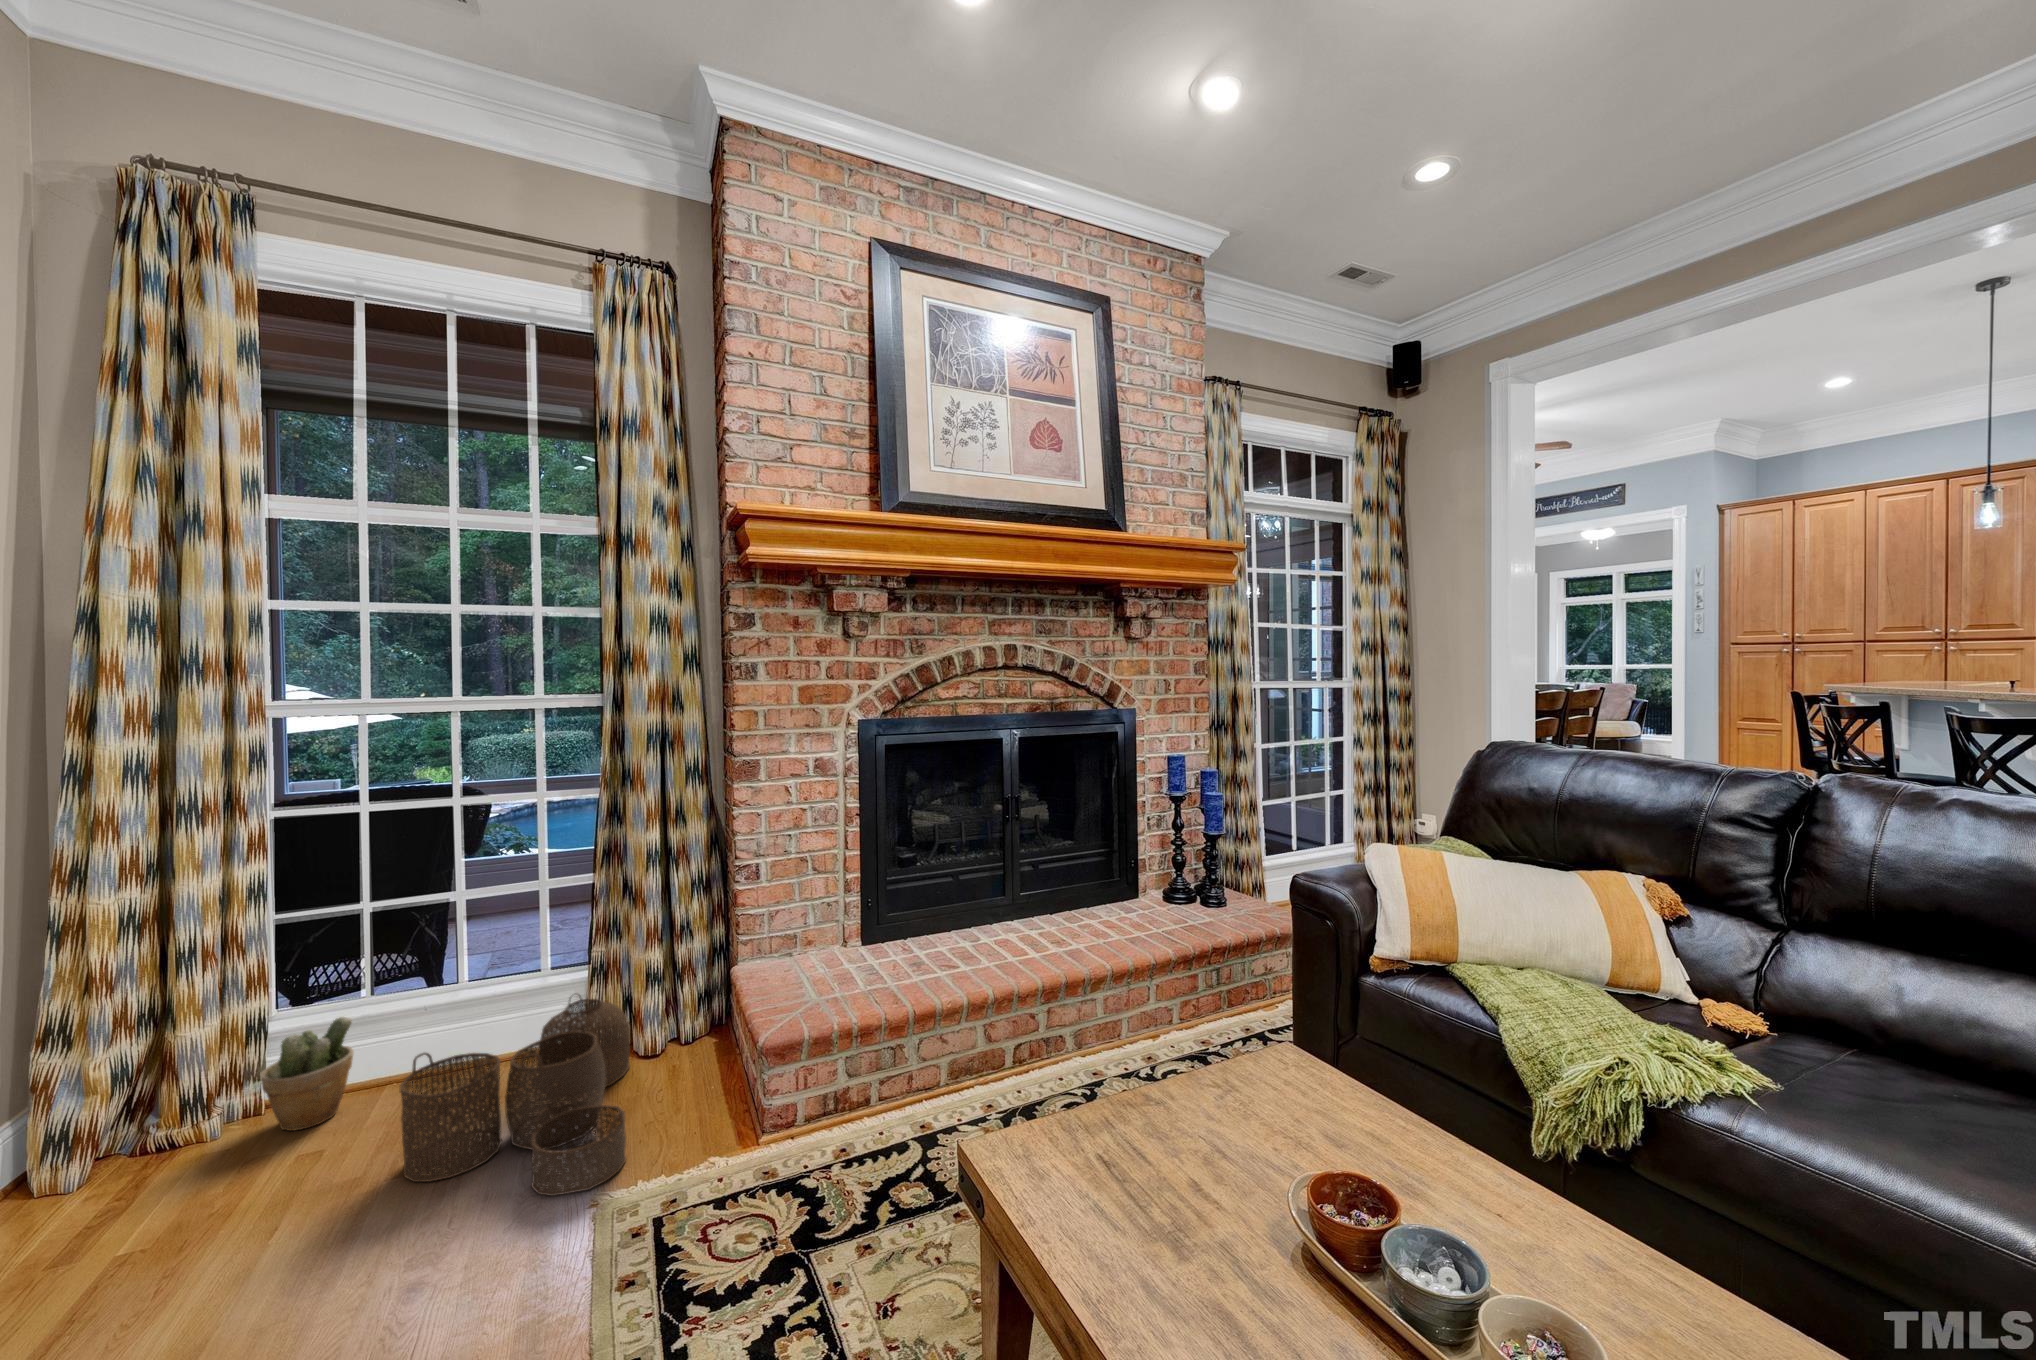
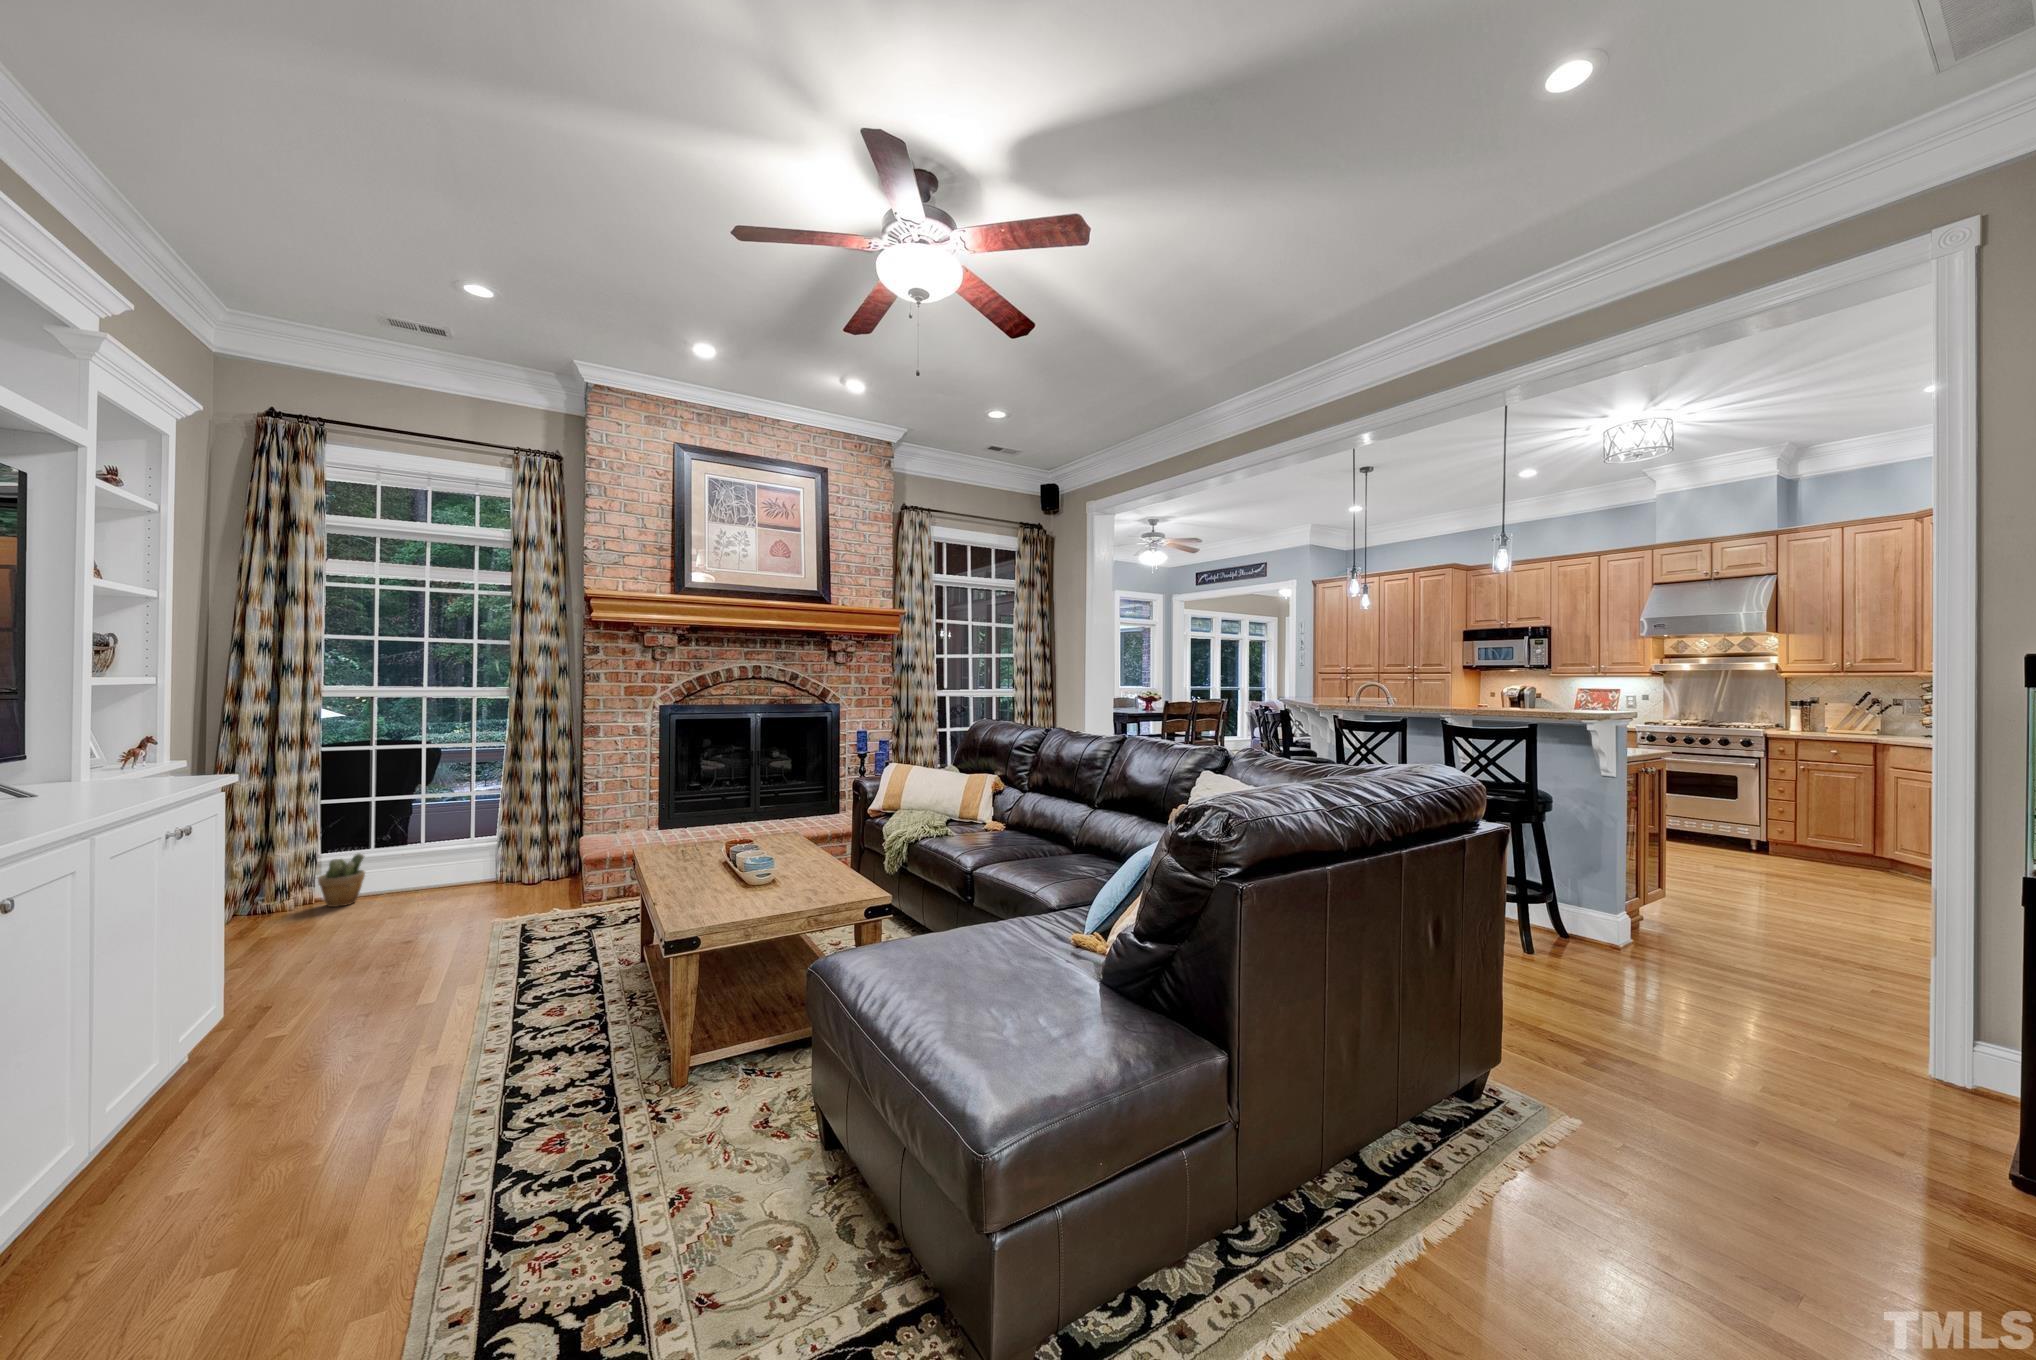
woven basket: present [399,994,630,1196] -> none [401,847,520,919]

